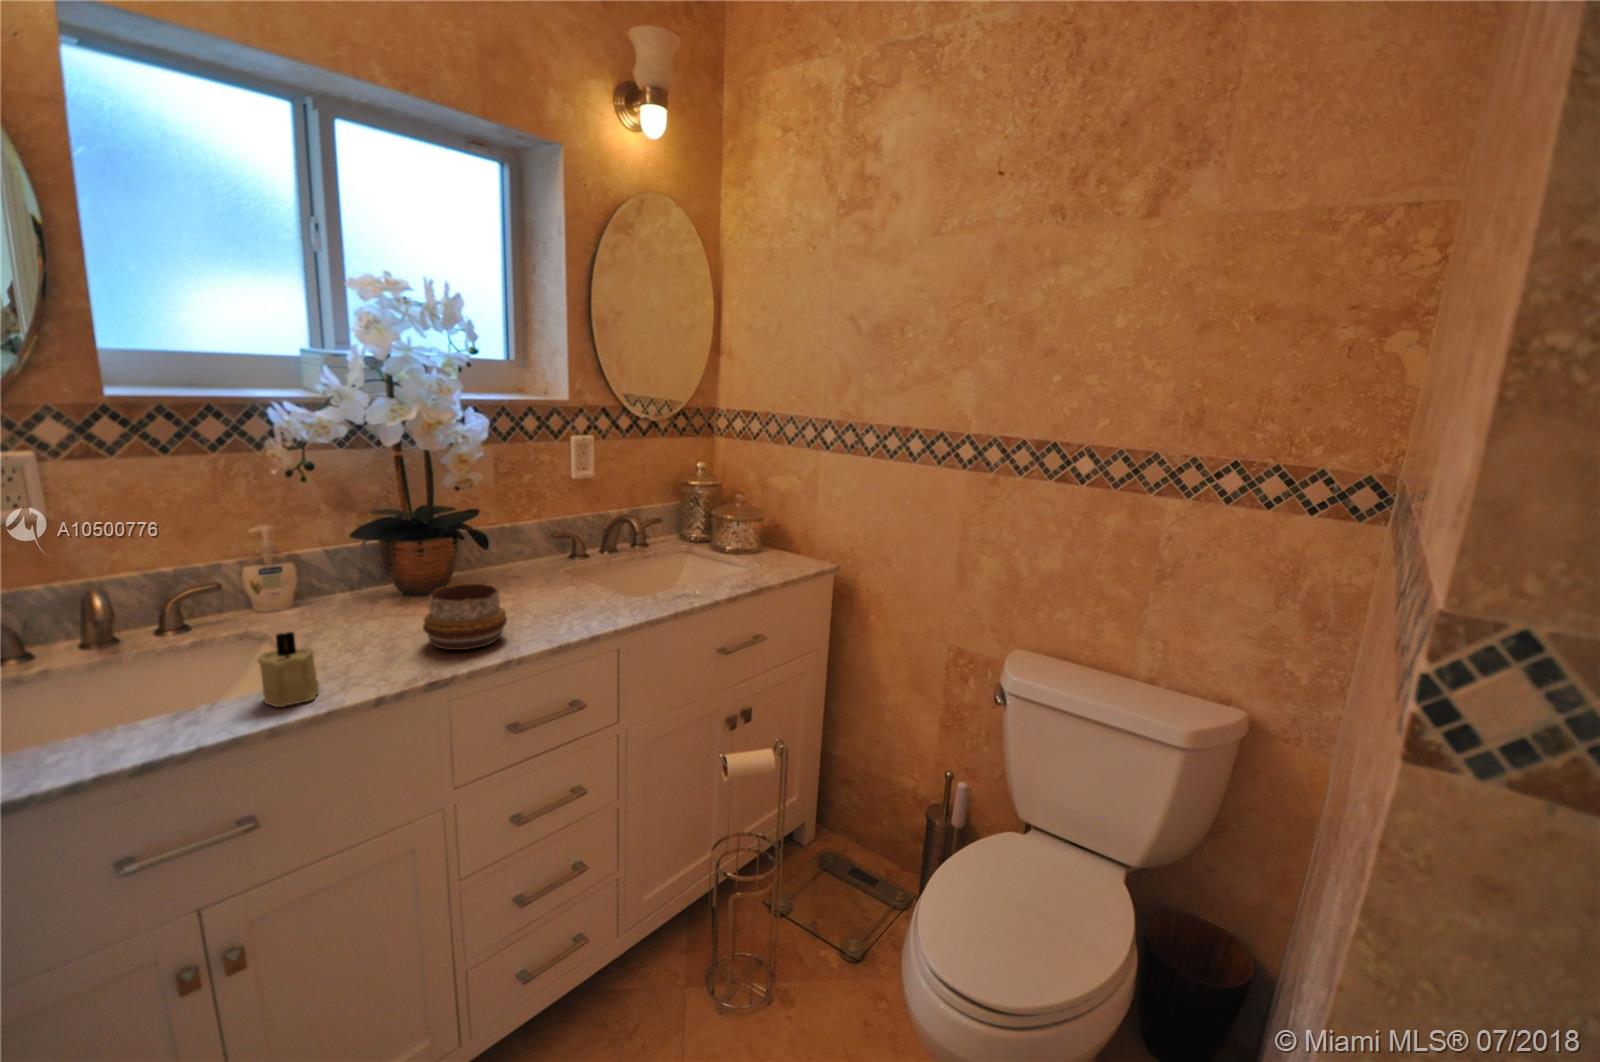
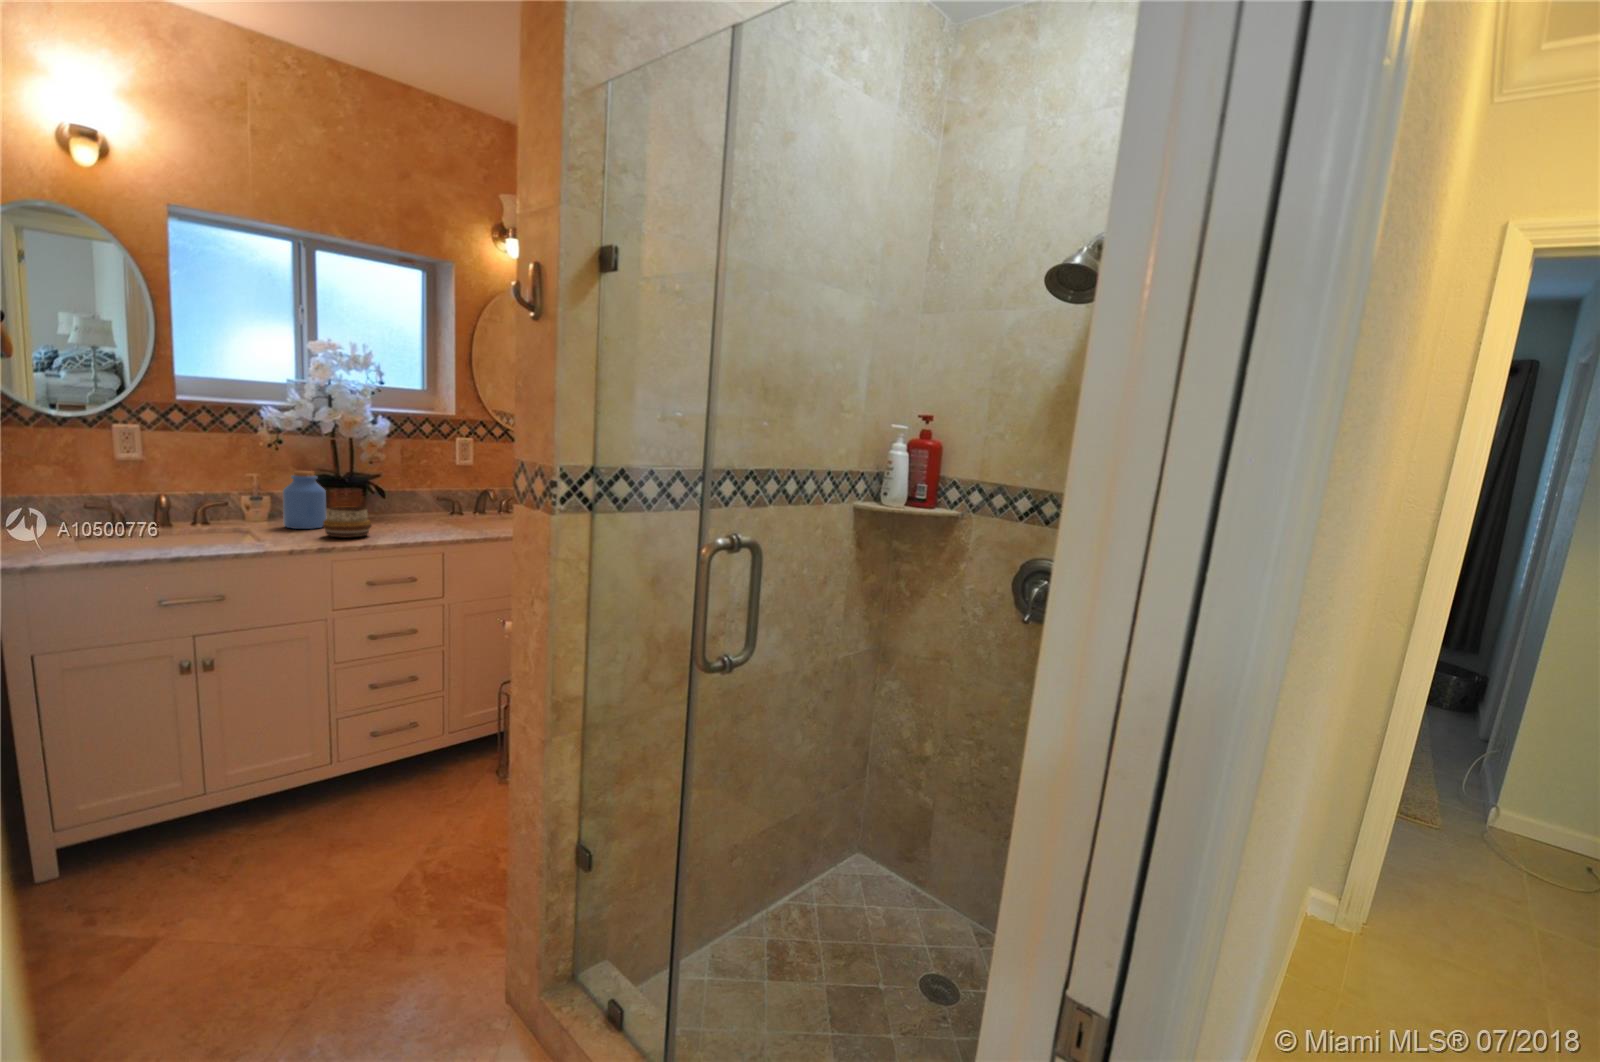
jar: none [328,518,406,628] -> present [283,471,327,529]
candle: present [257,632,319,707] -> none [227,512,259,546]

